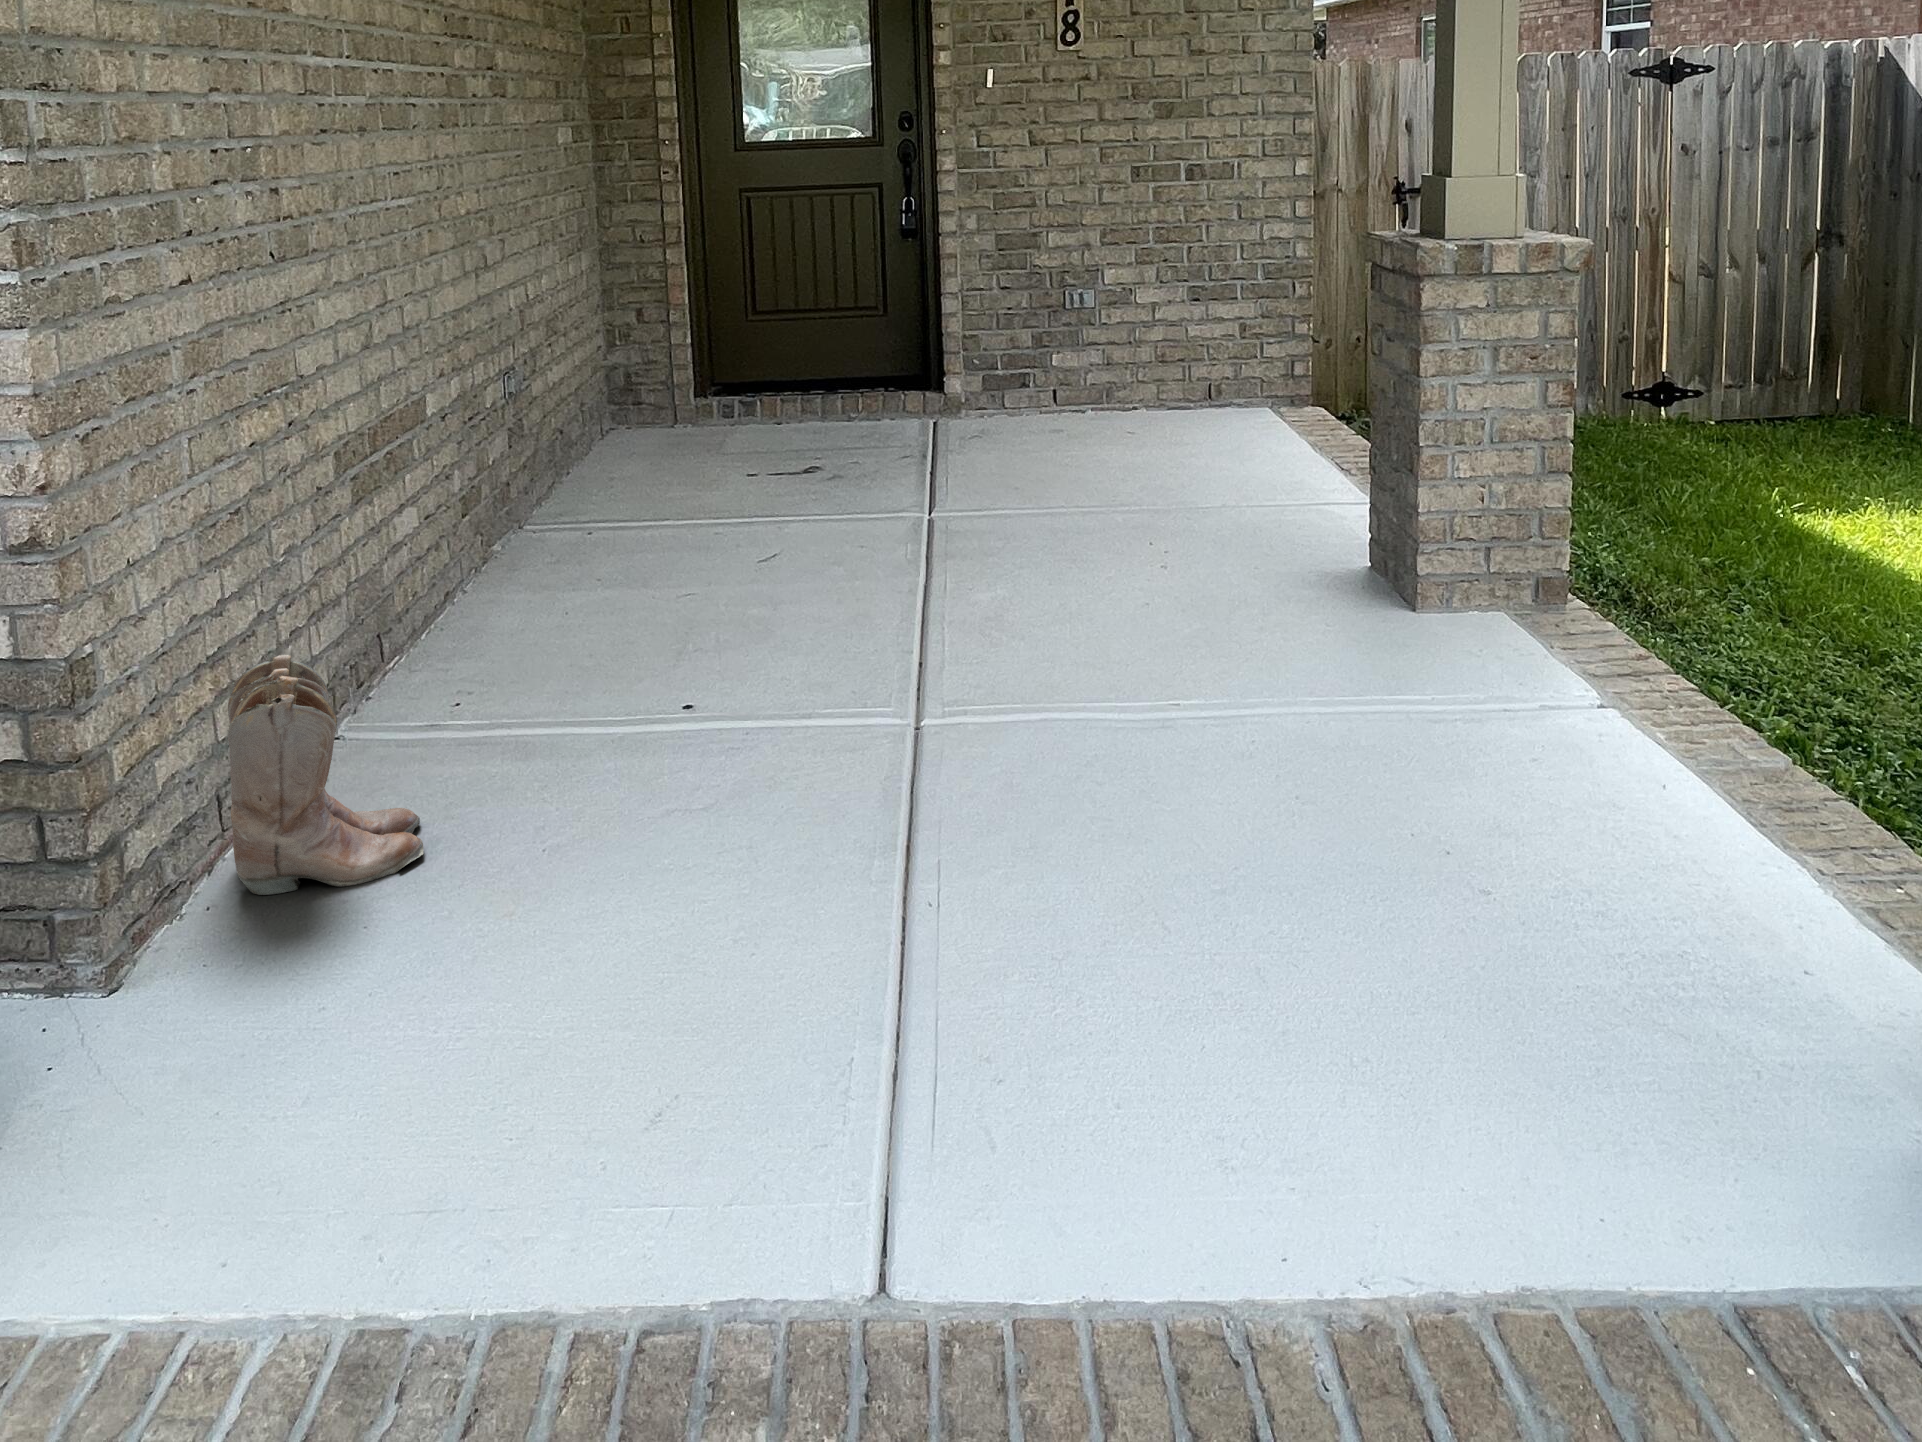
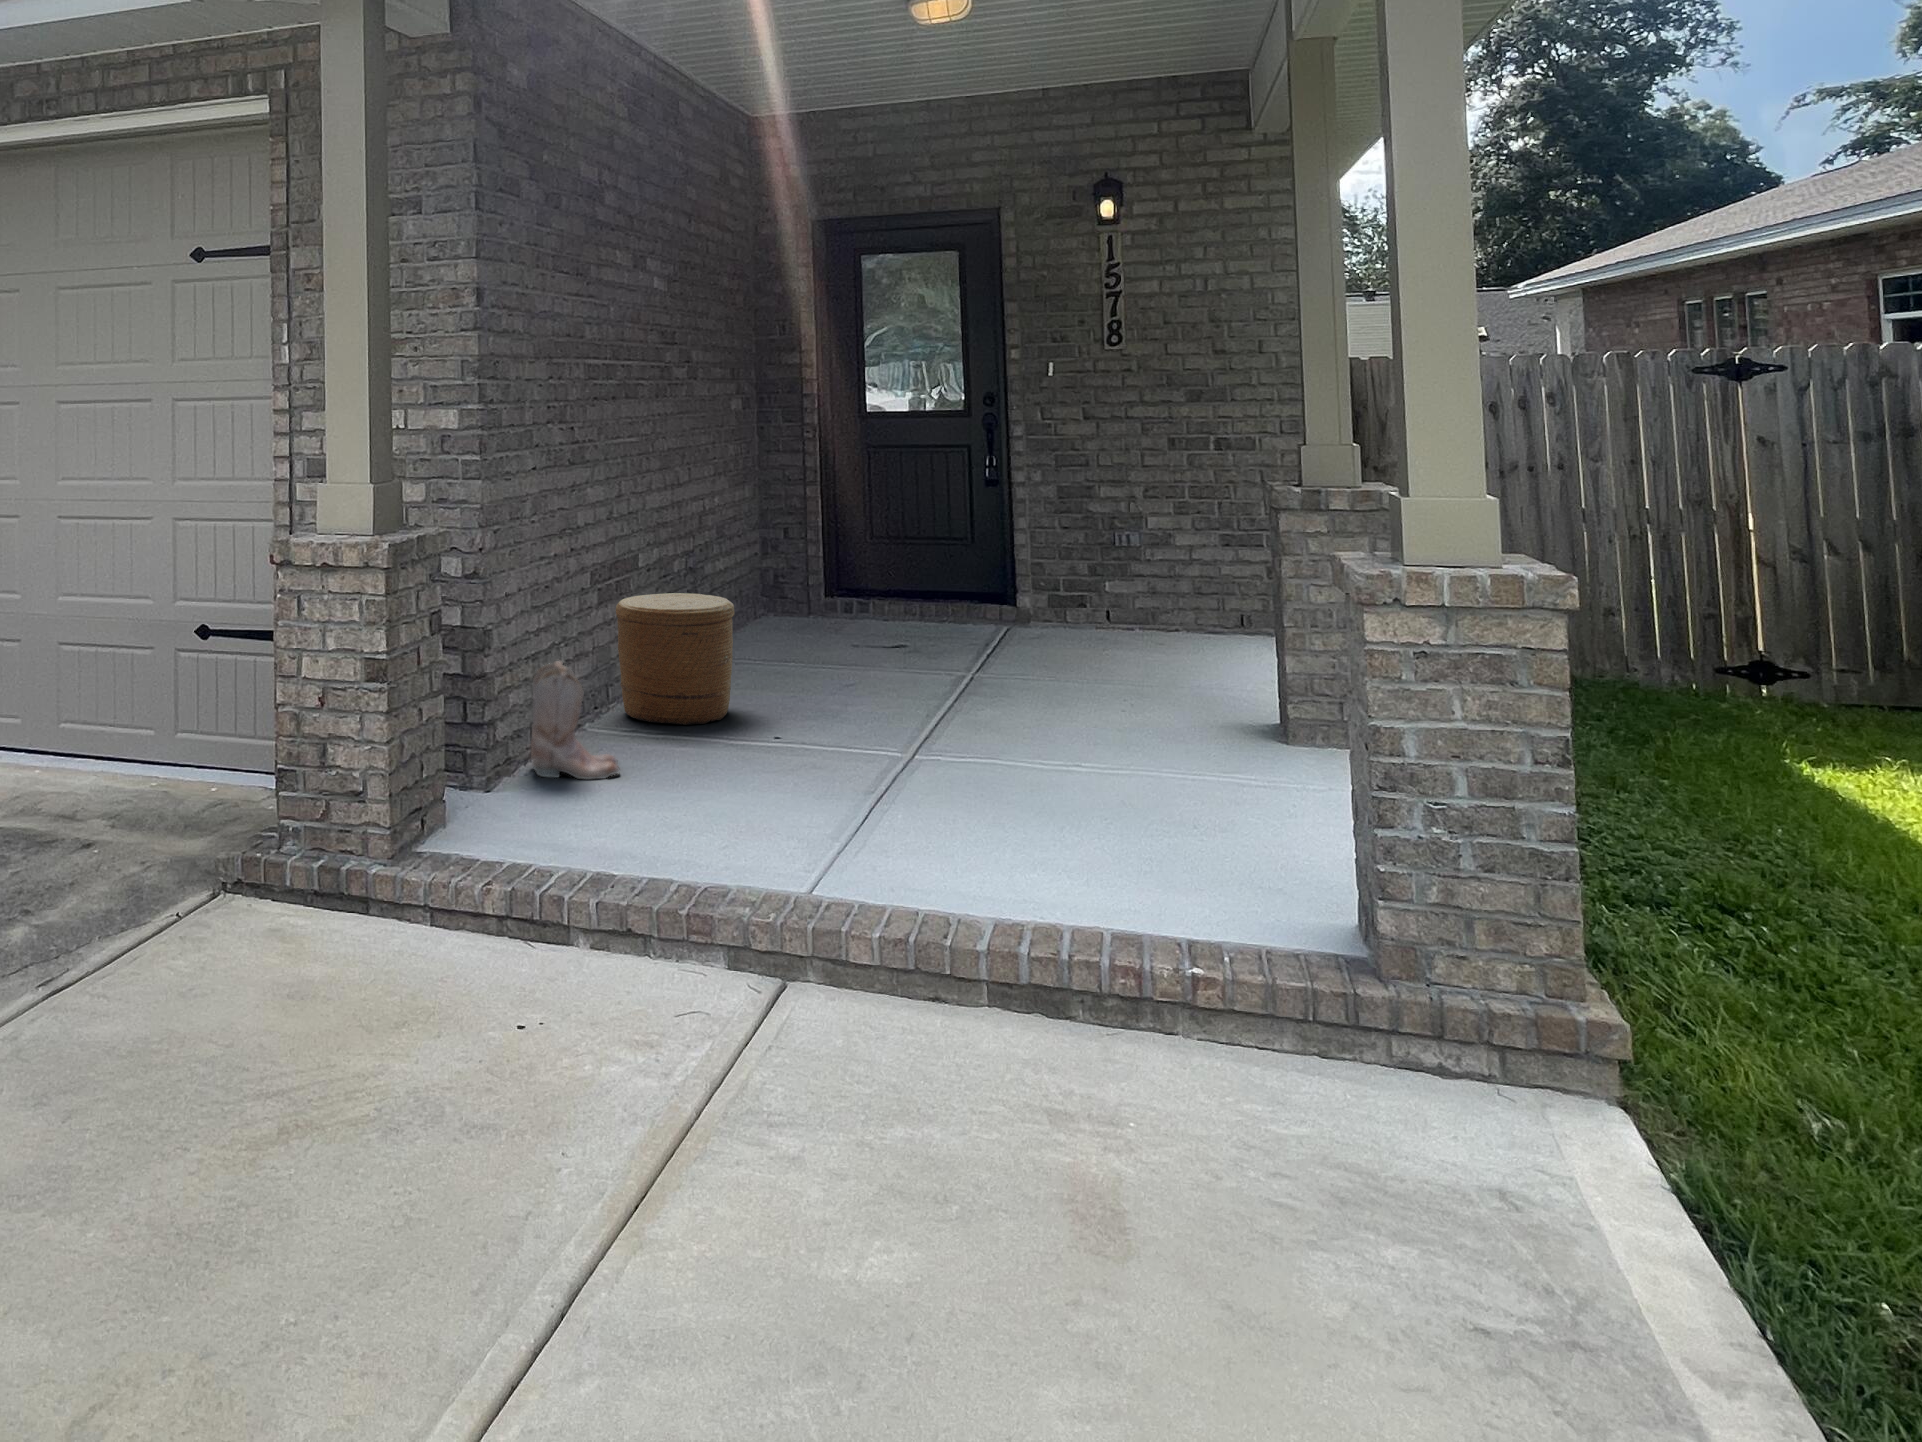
woven basket: none [404,449,610,681] -> present [616,593,734,725]

